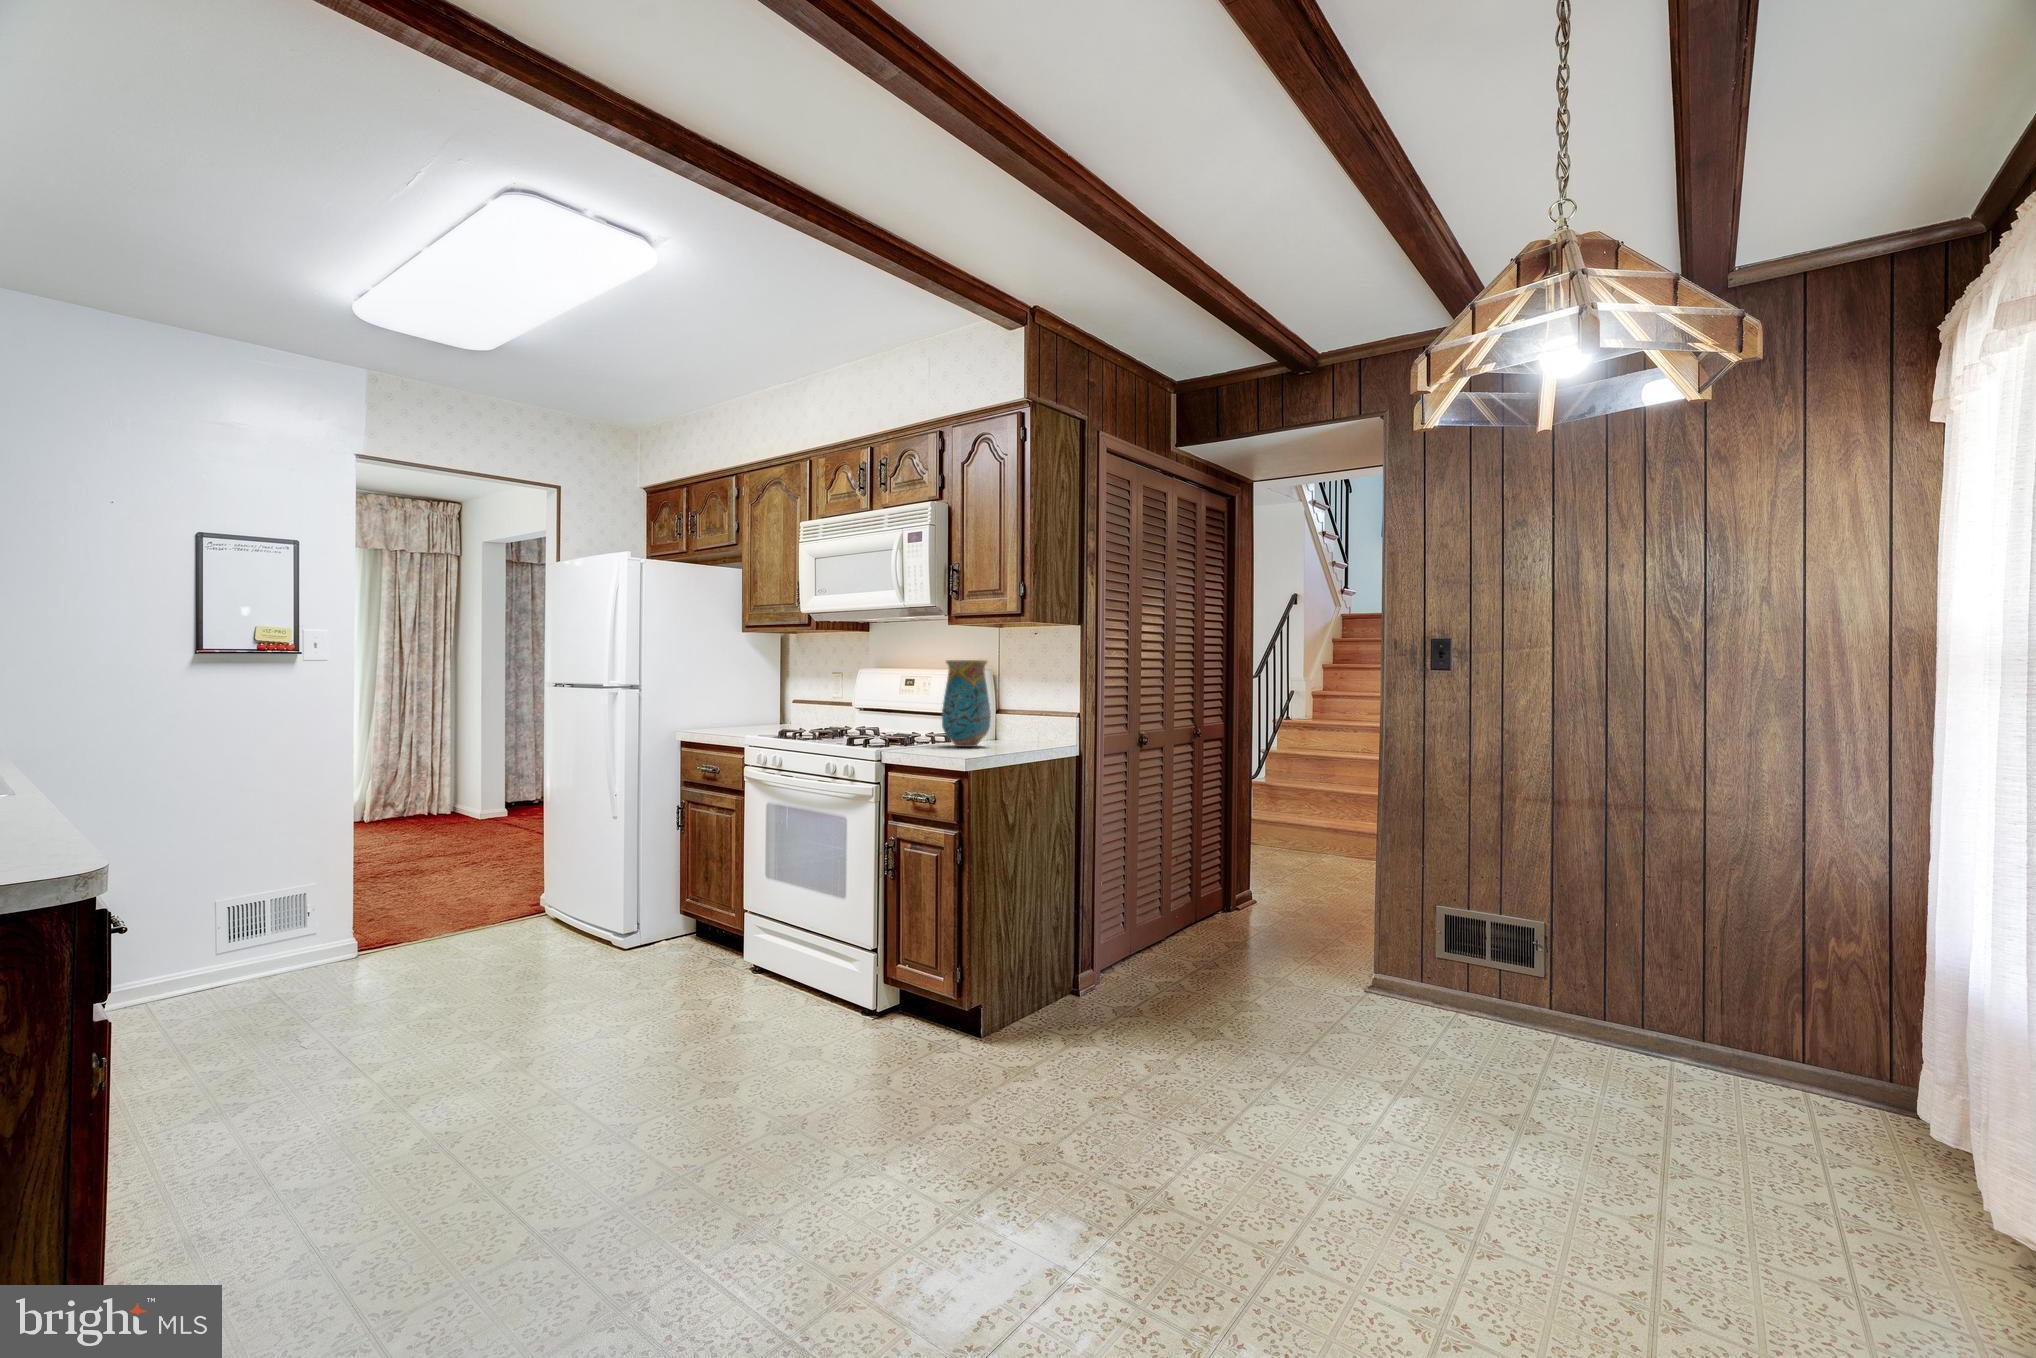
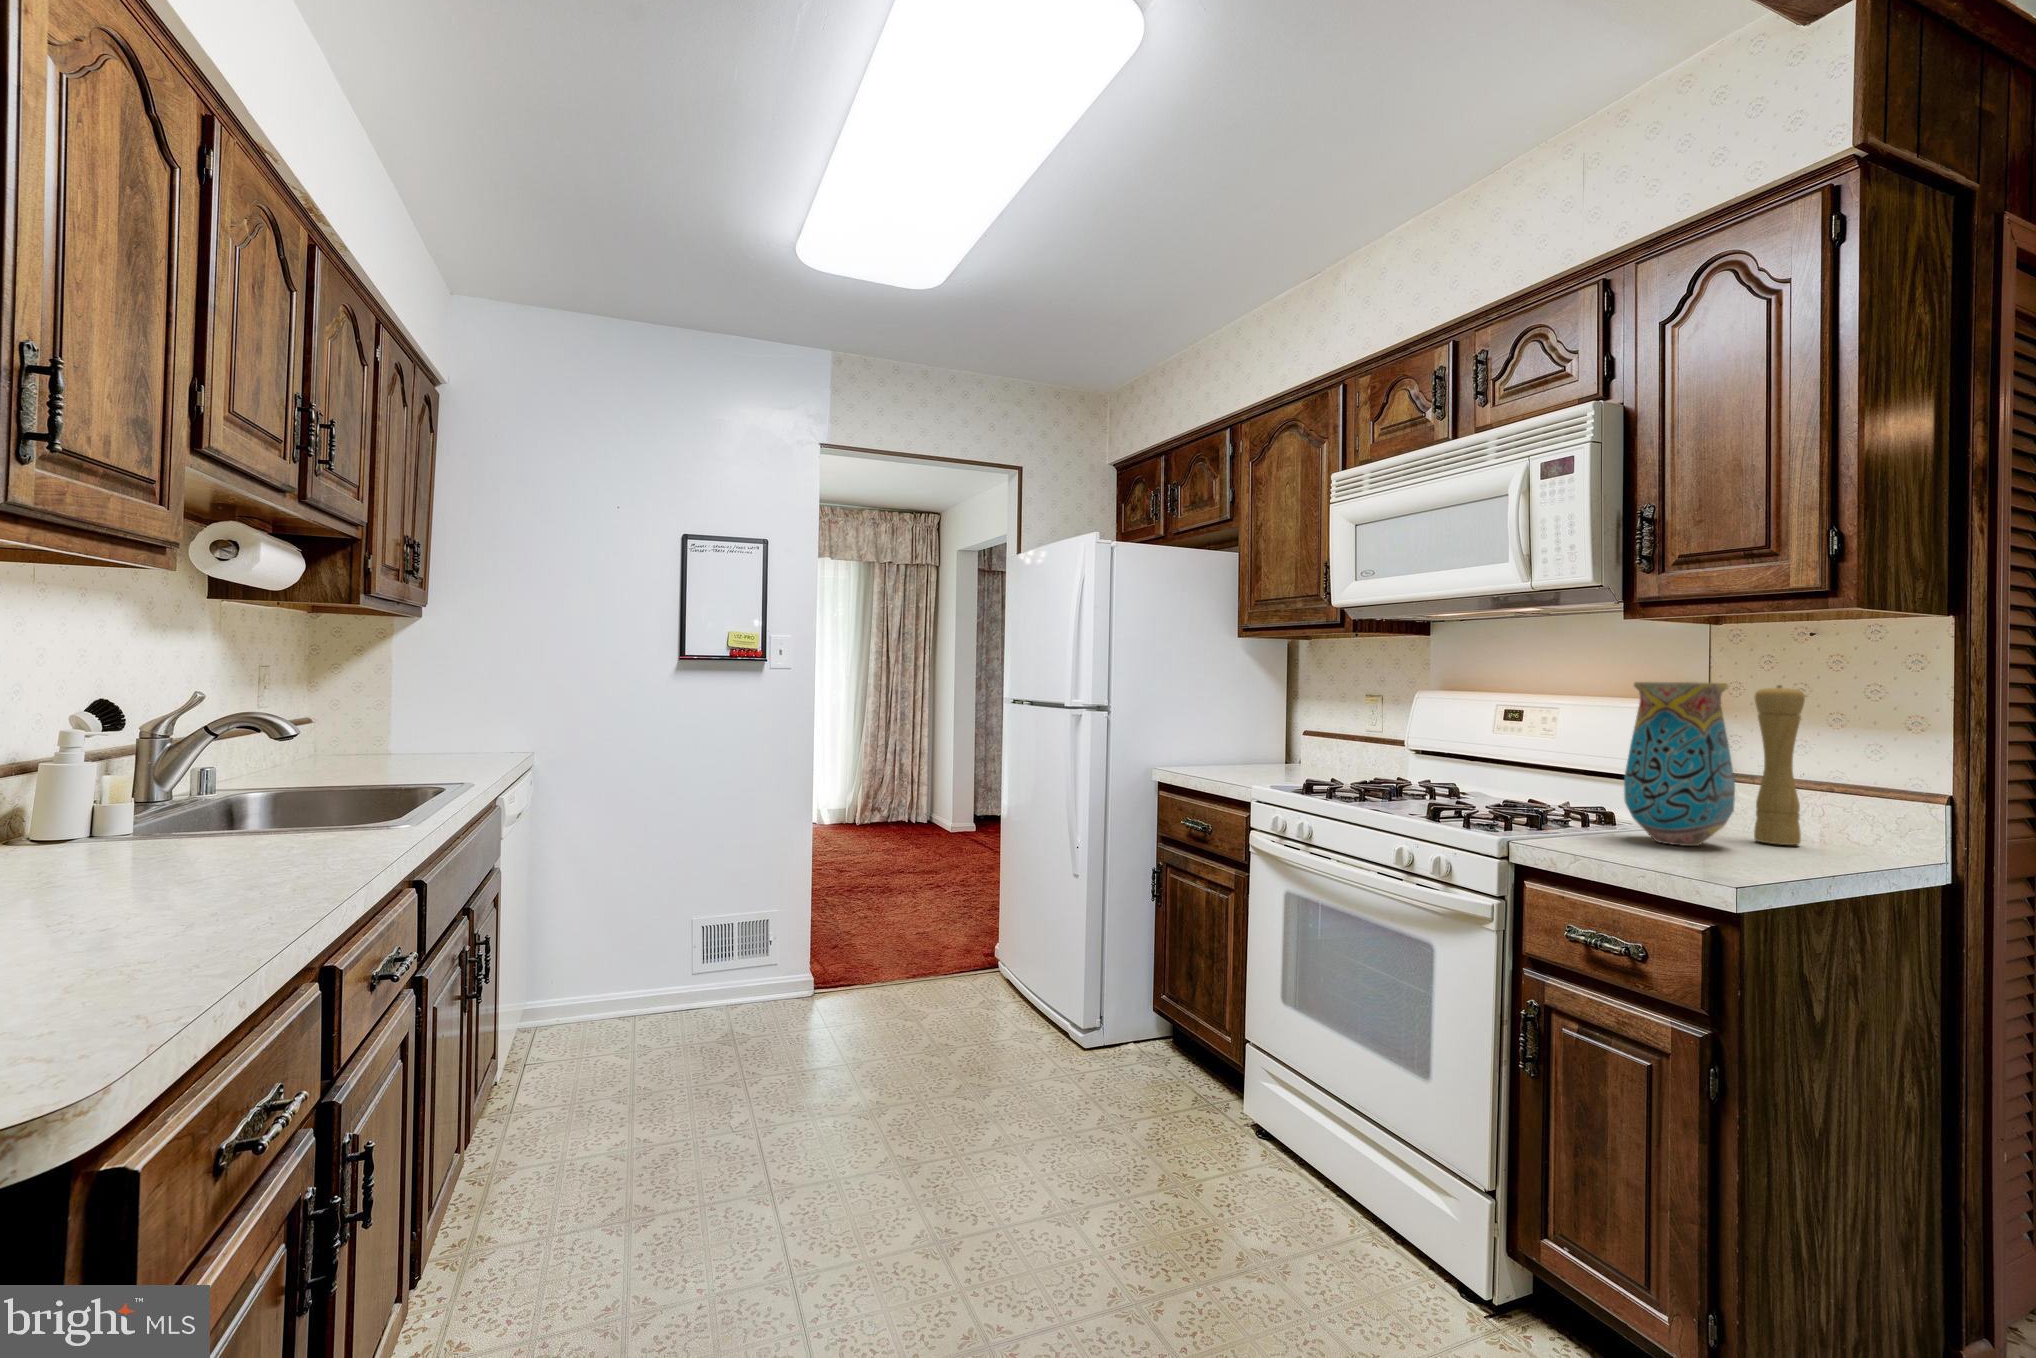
pepper mill: none [1006,661,1027,745] -> present [1754,685,1805,845]

